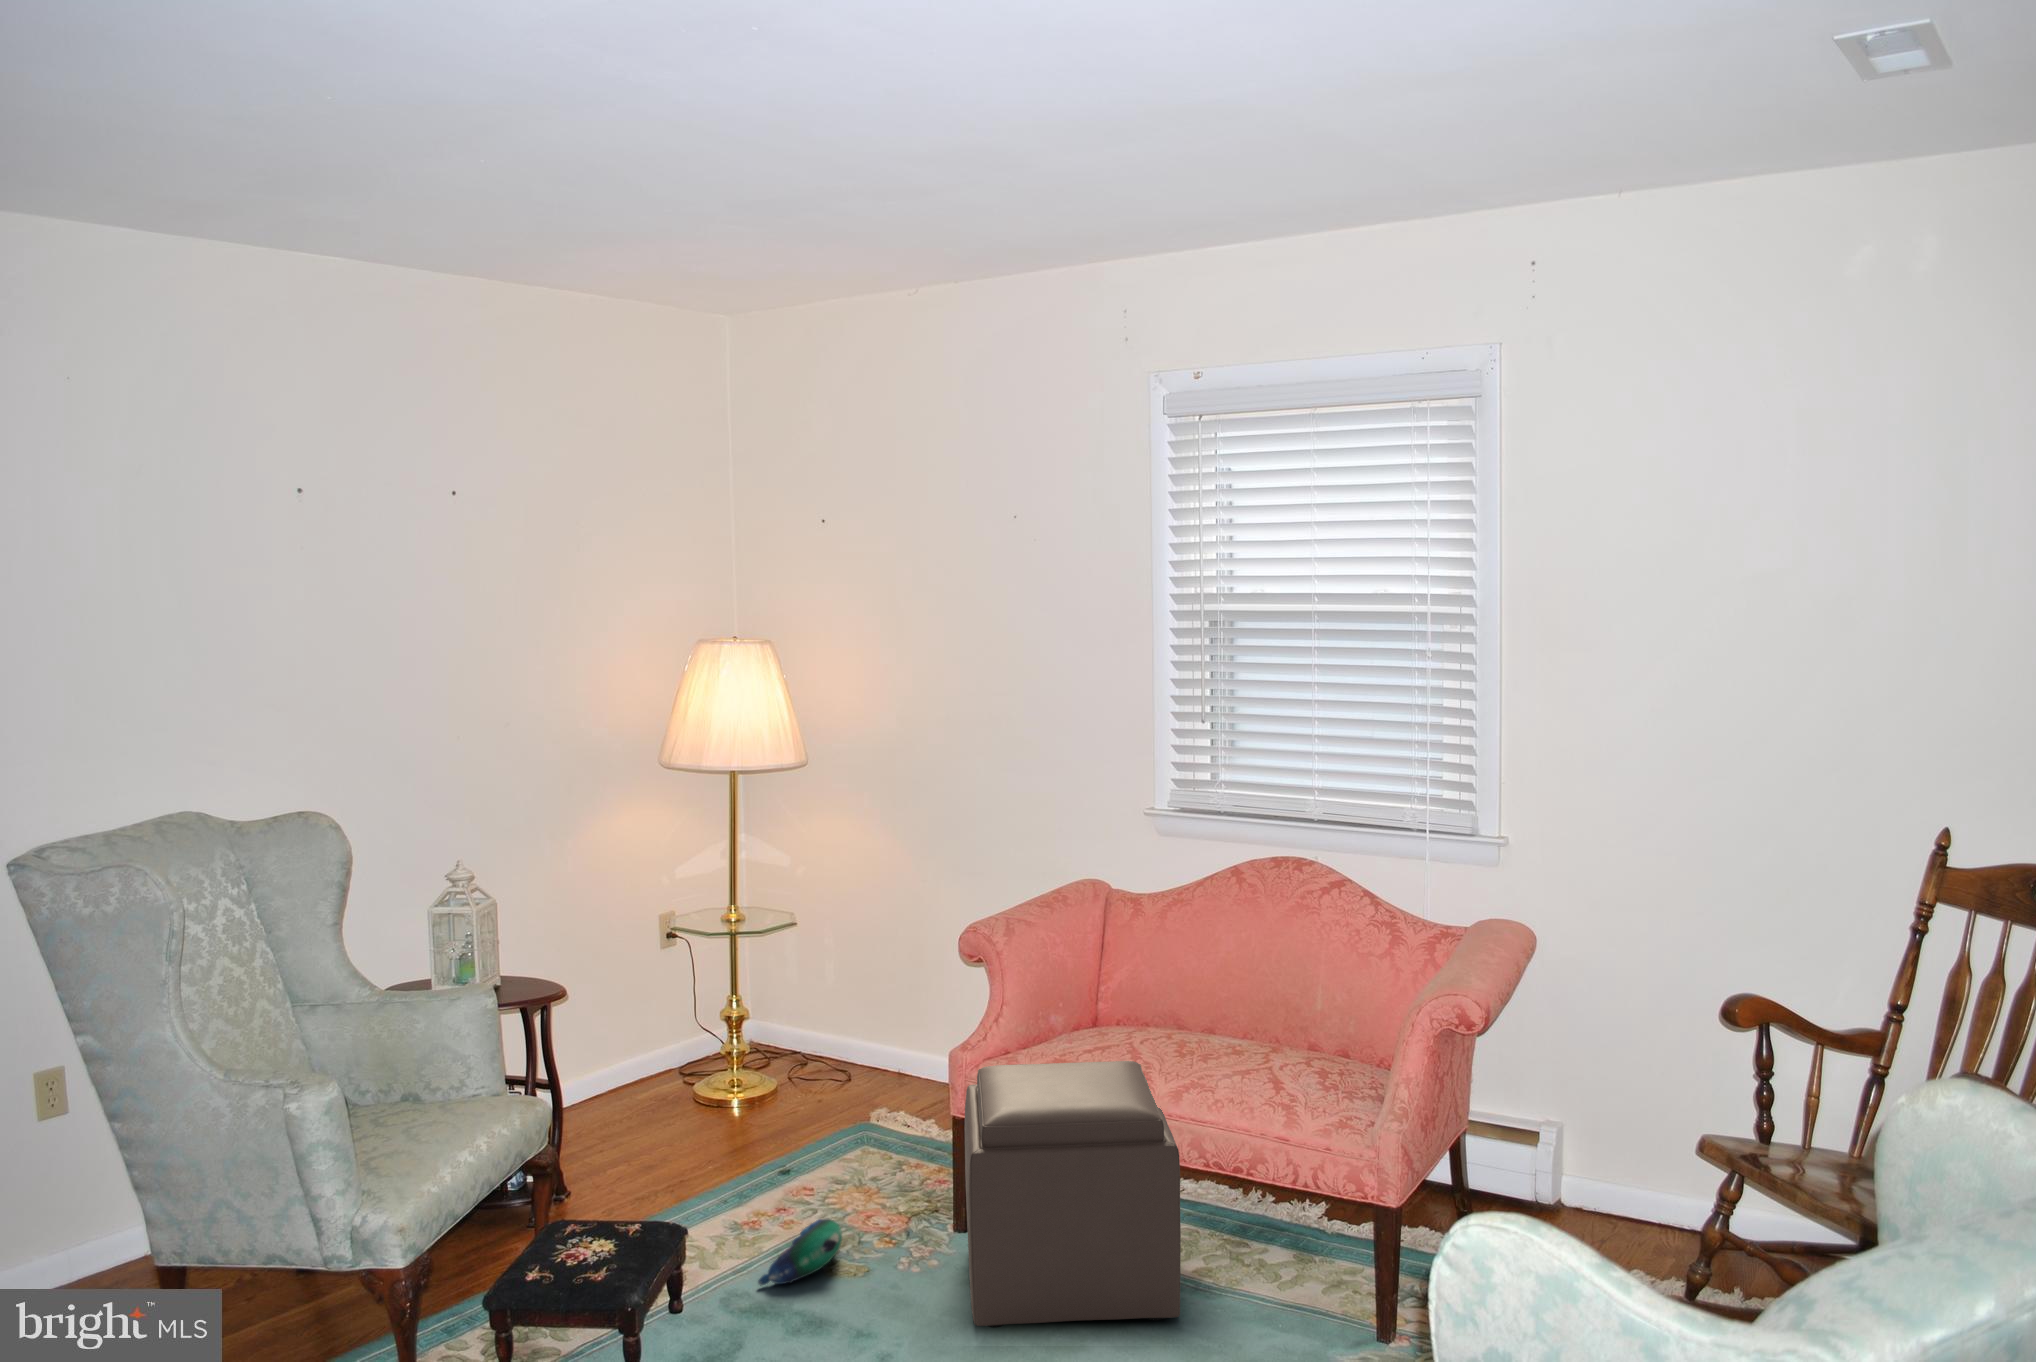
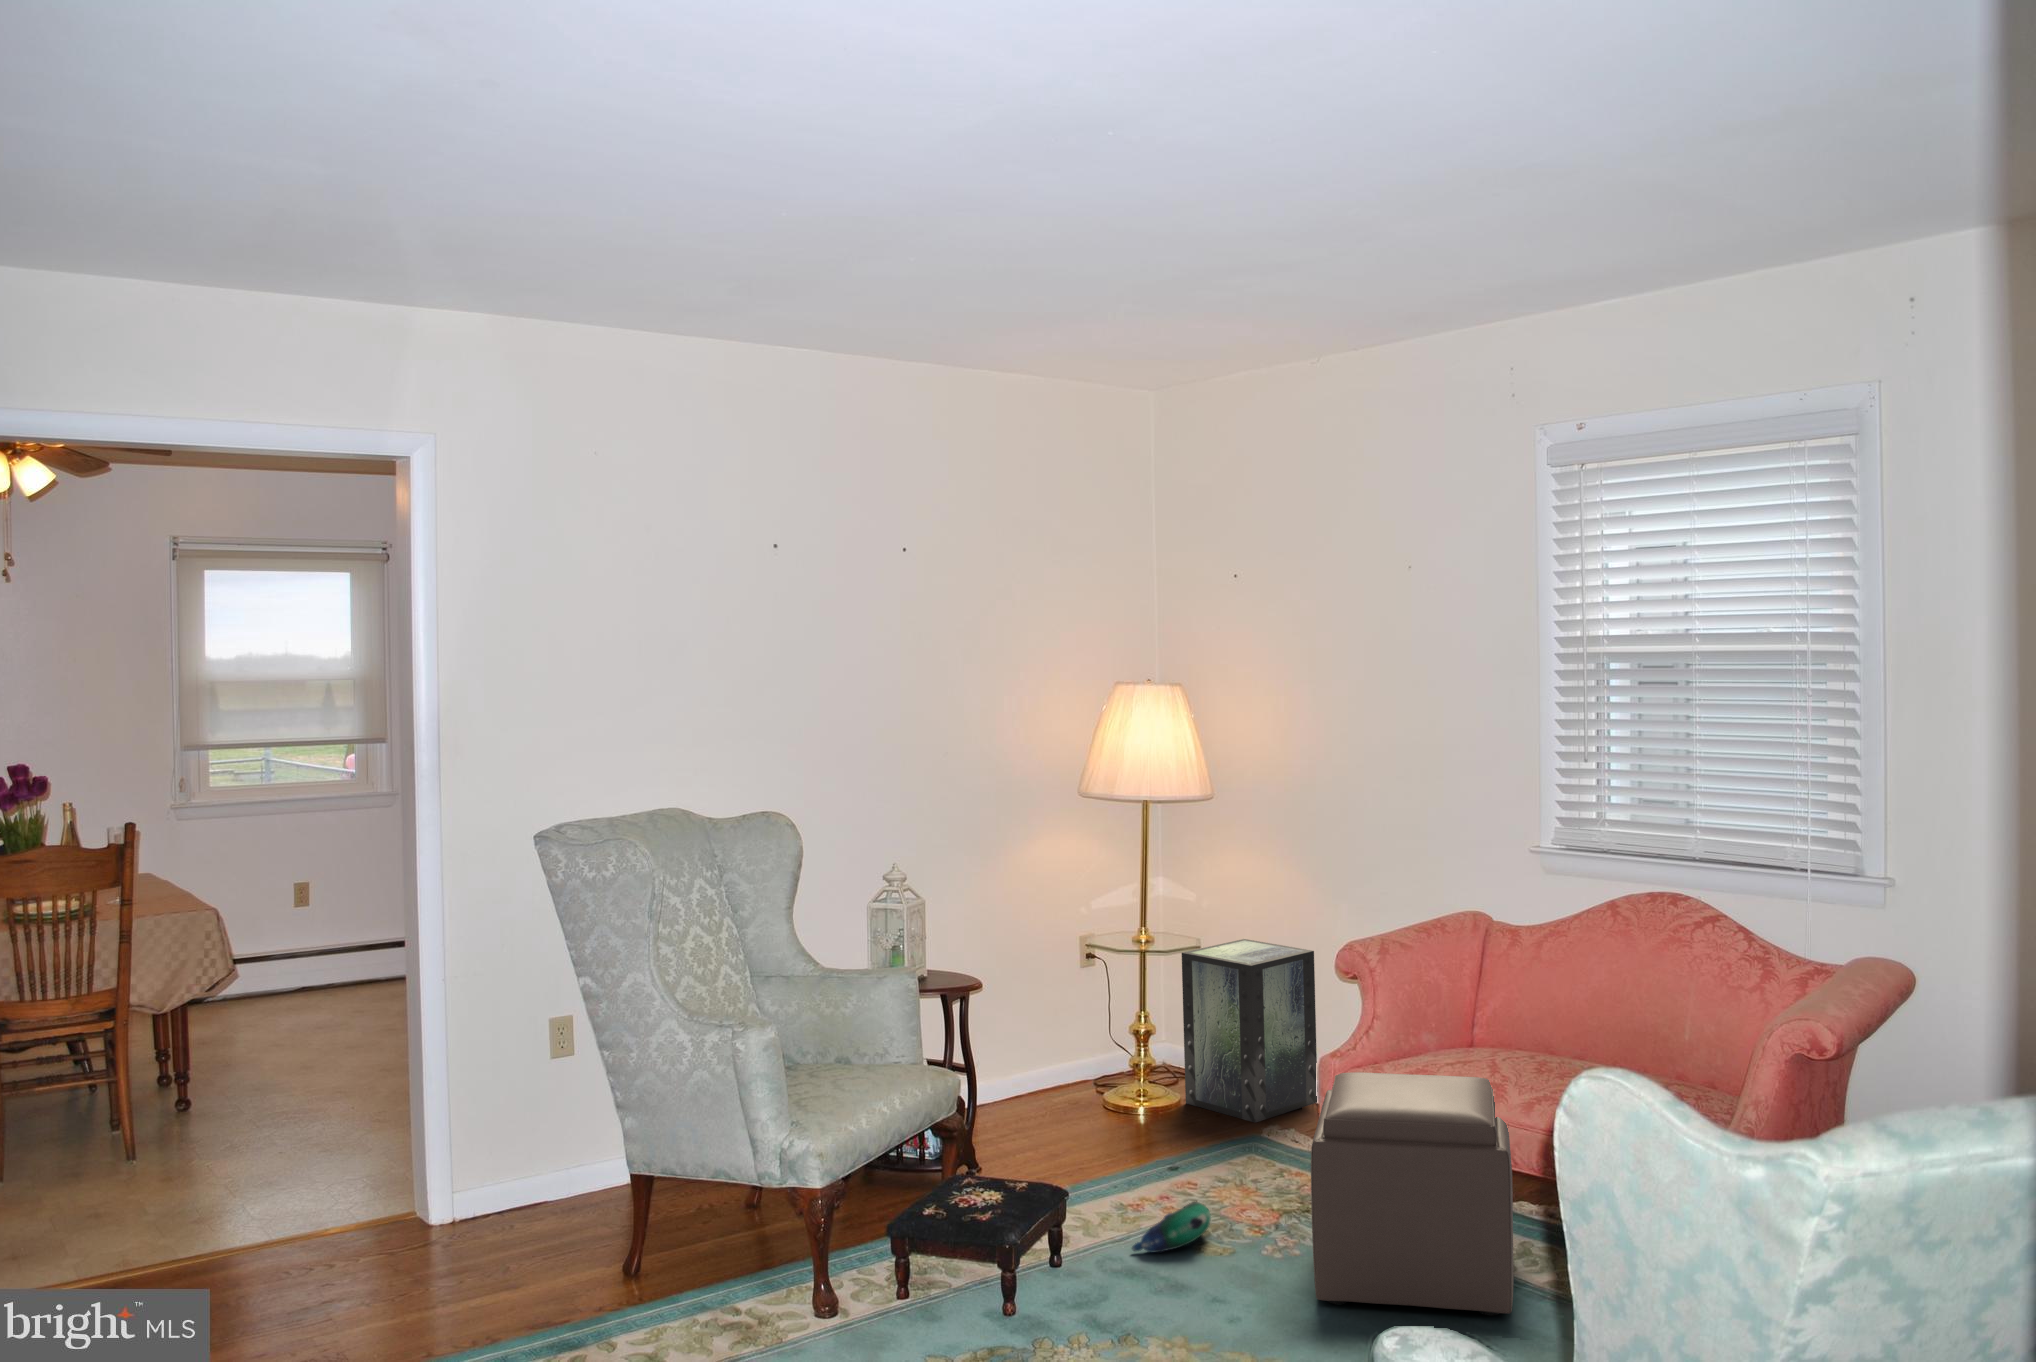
storage box: none [781,913,921,1107] -> present [1182,939,1317,1123]

